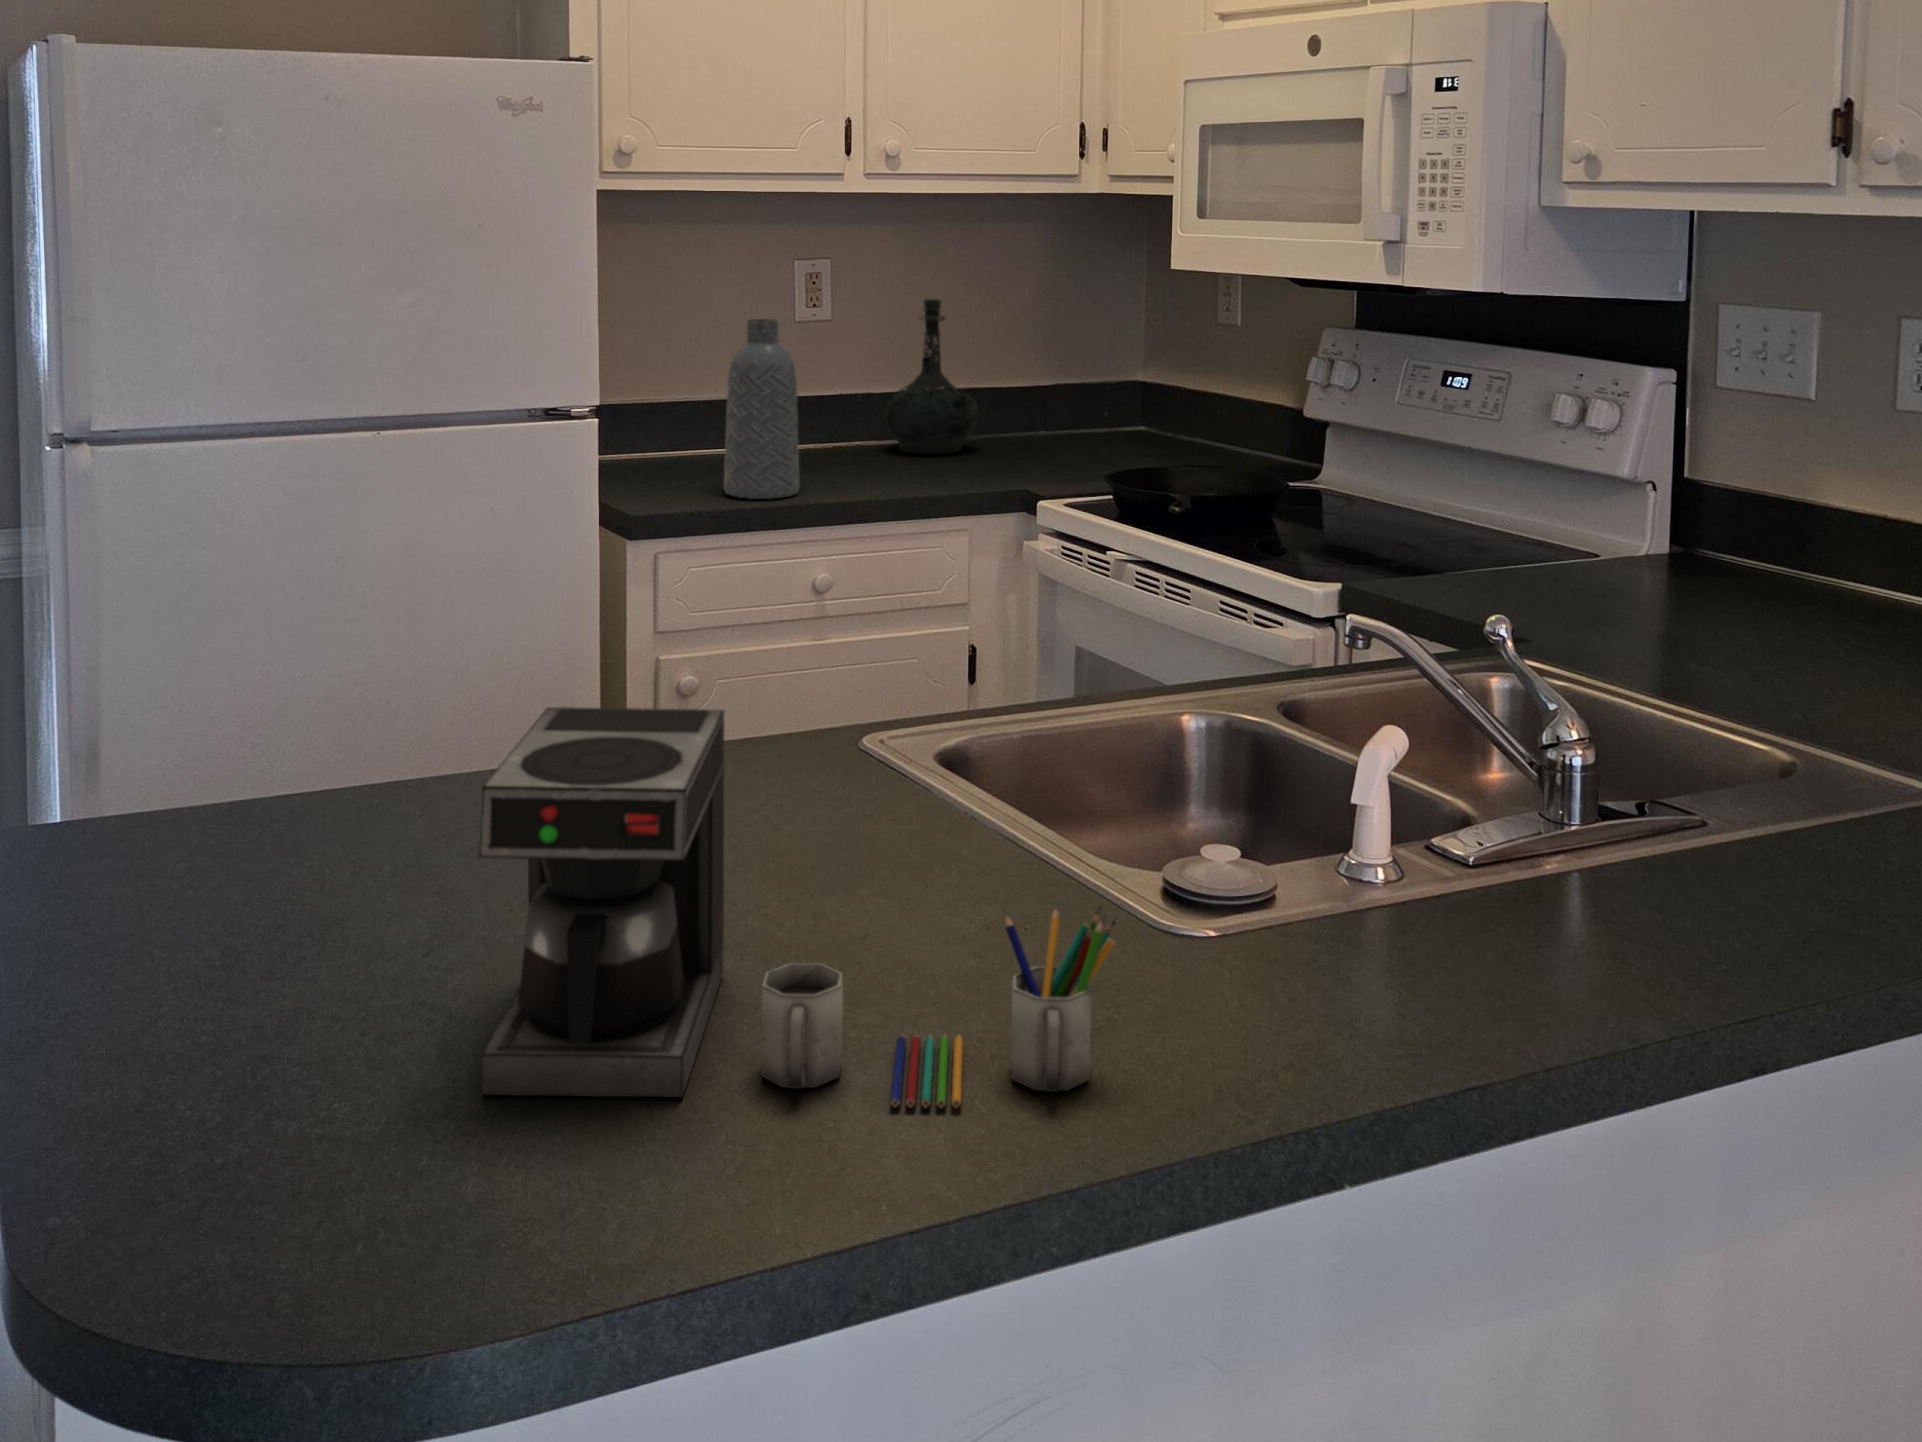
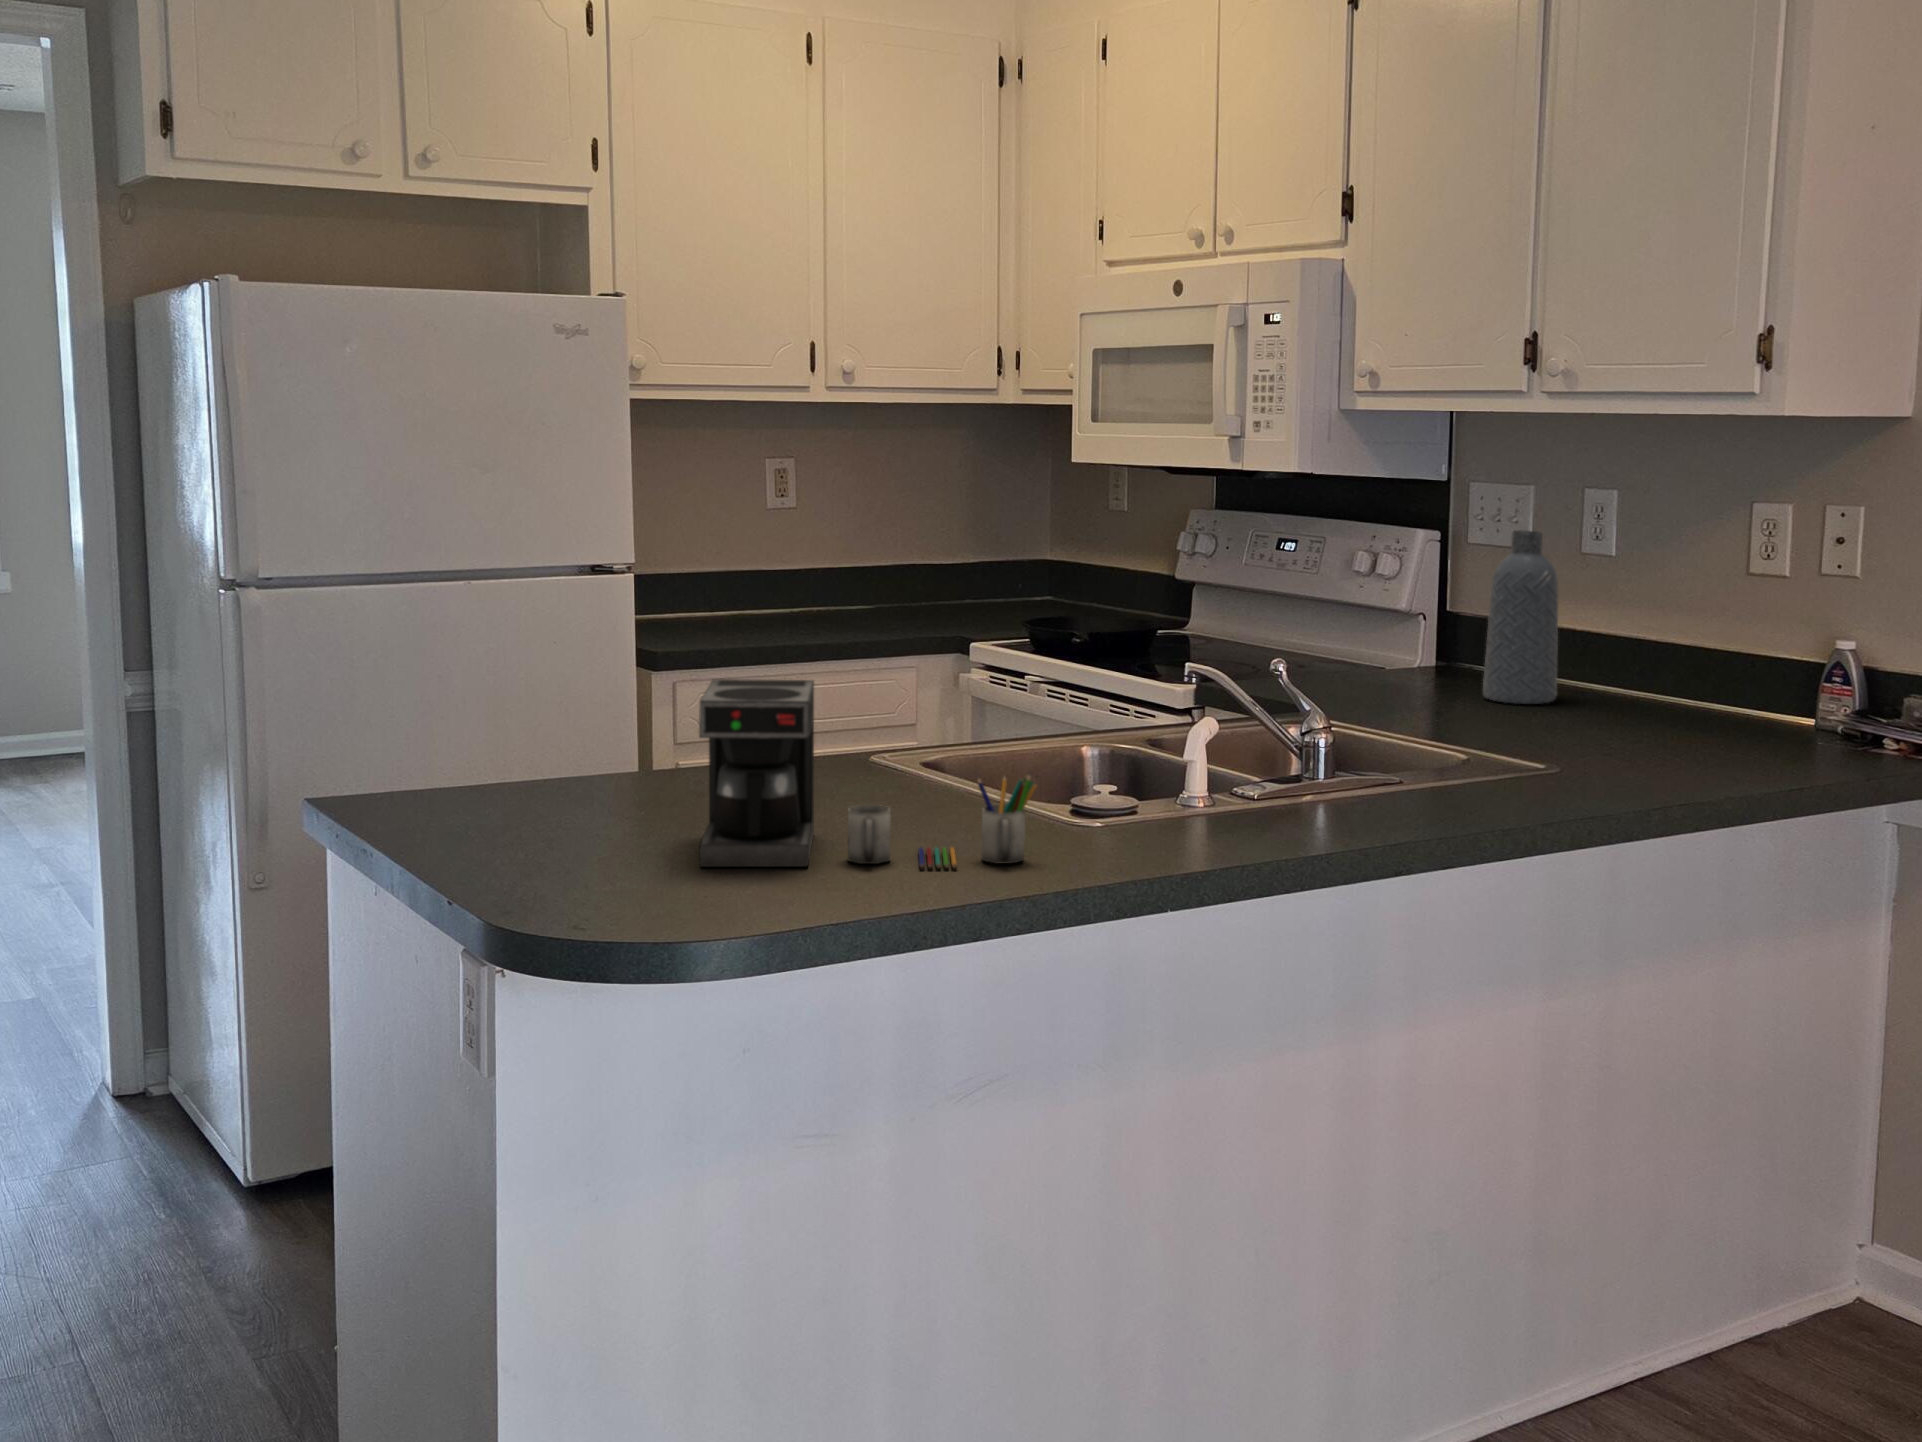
bottle: present [884,299,978,454] -> none [839,490,917,615]
vase: present [724,319,799,499] -> present [1483,531,1559,704]

